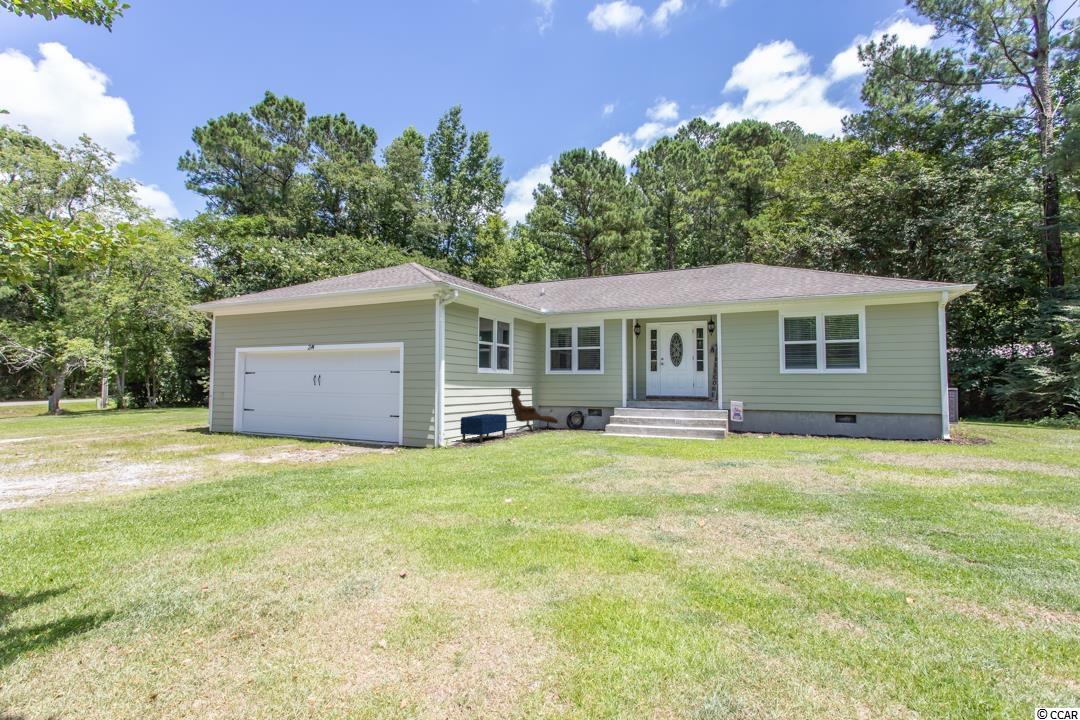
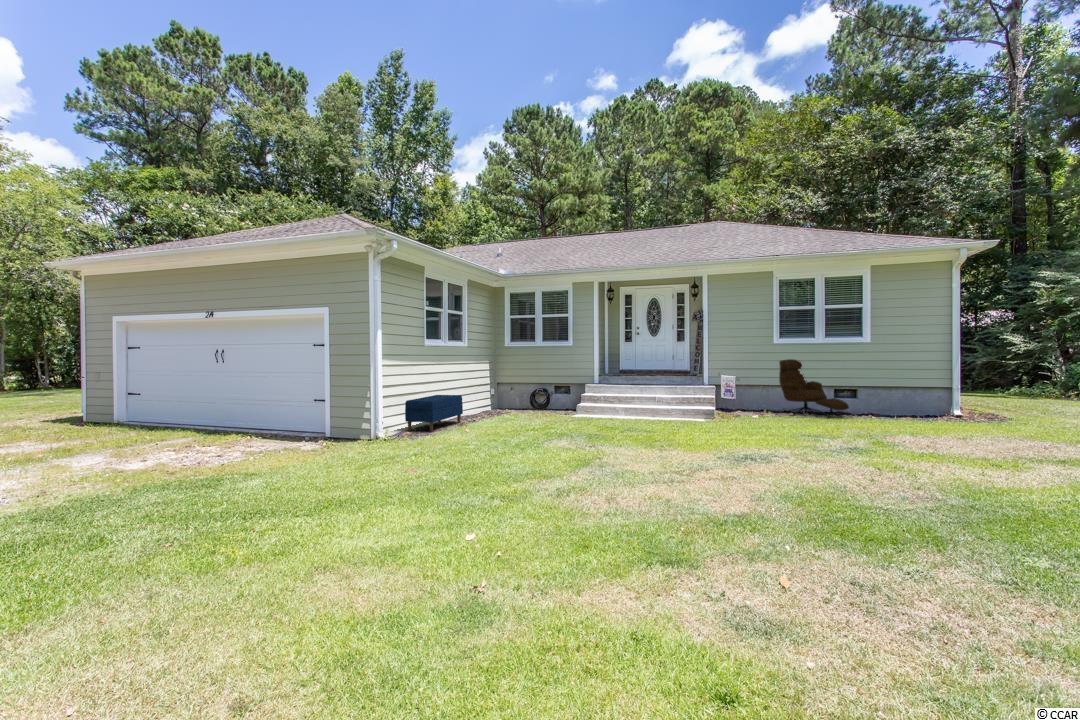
lounge chair: present [511,388,558,431] -> present [779,359,849,418]

